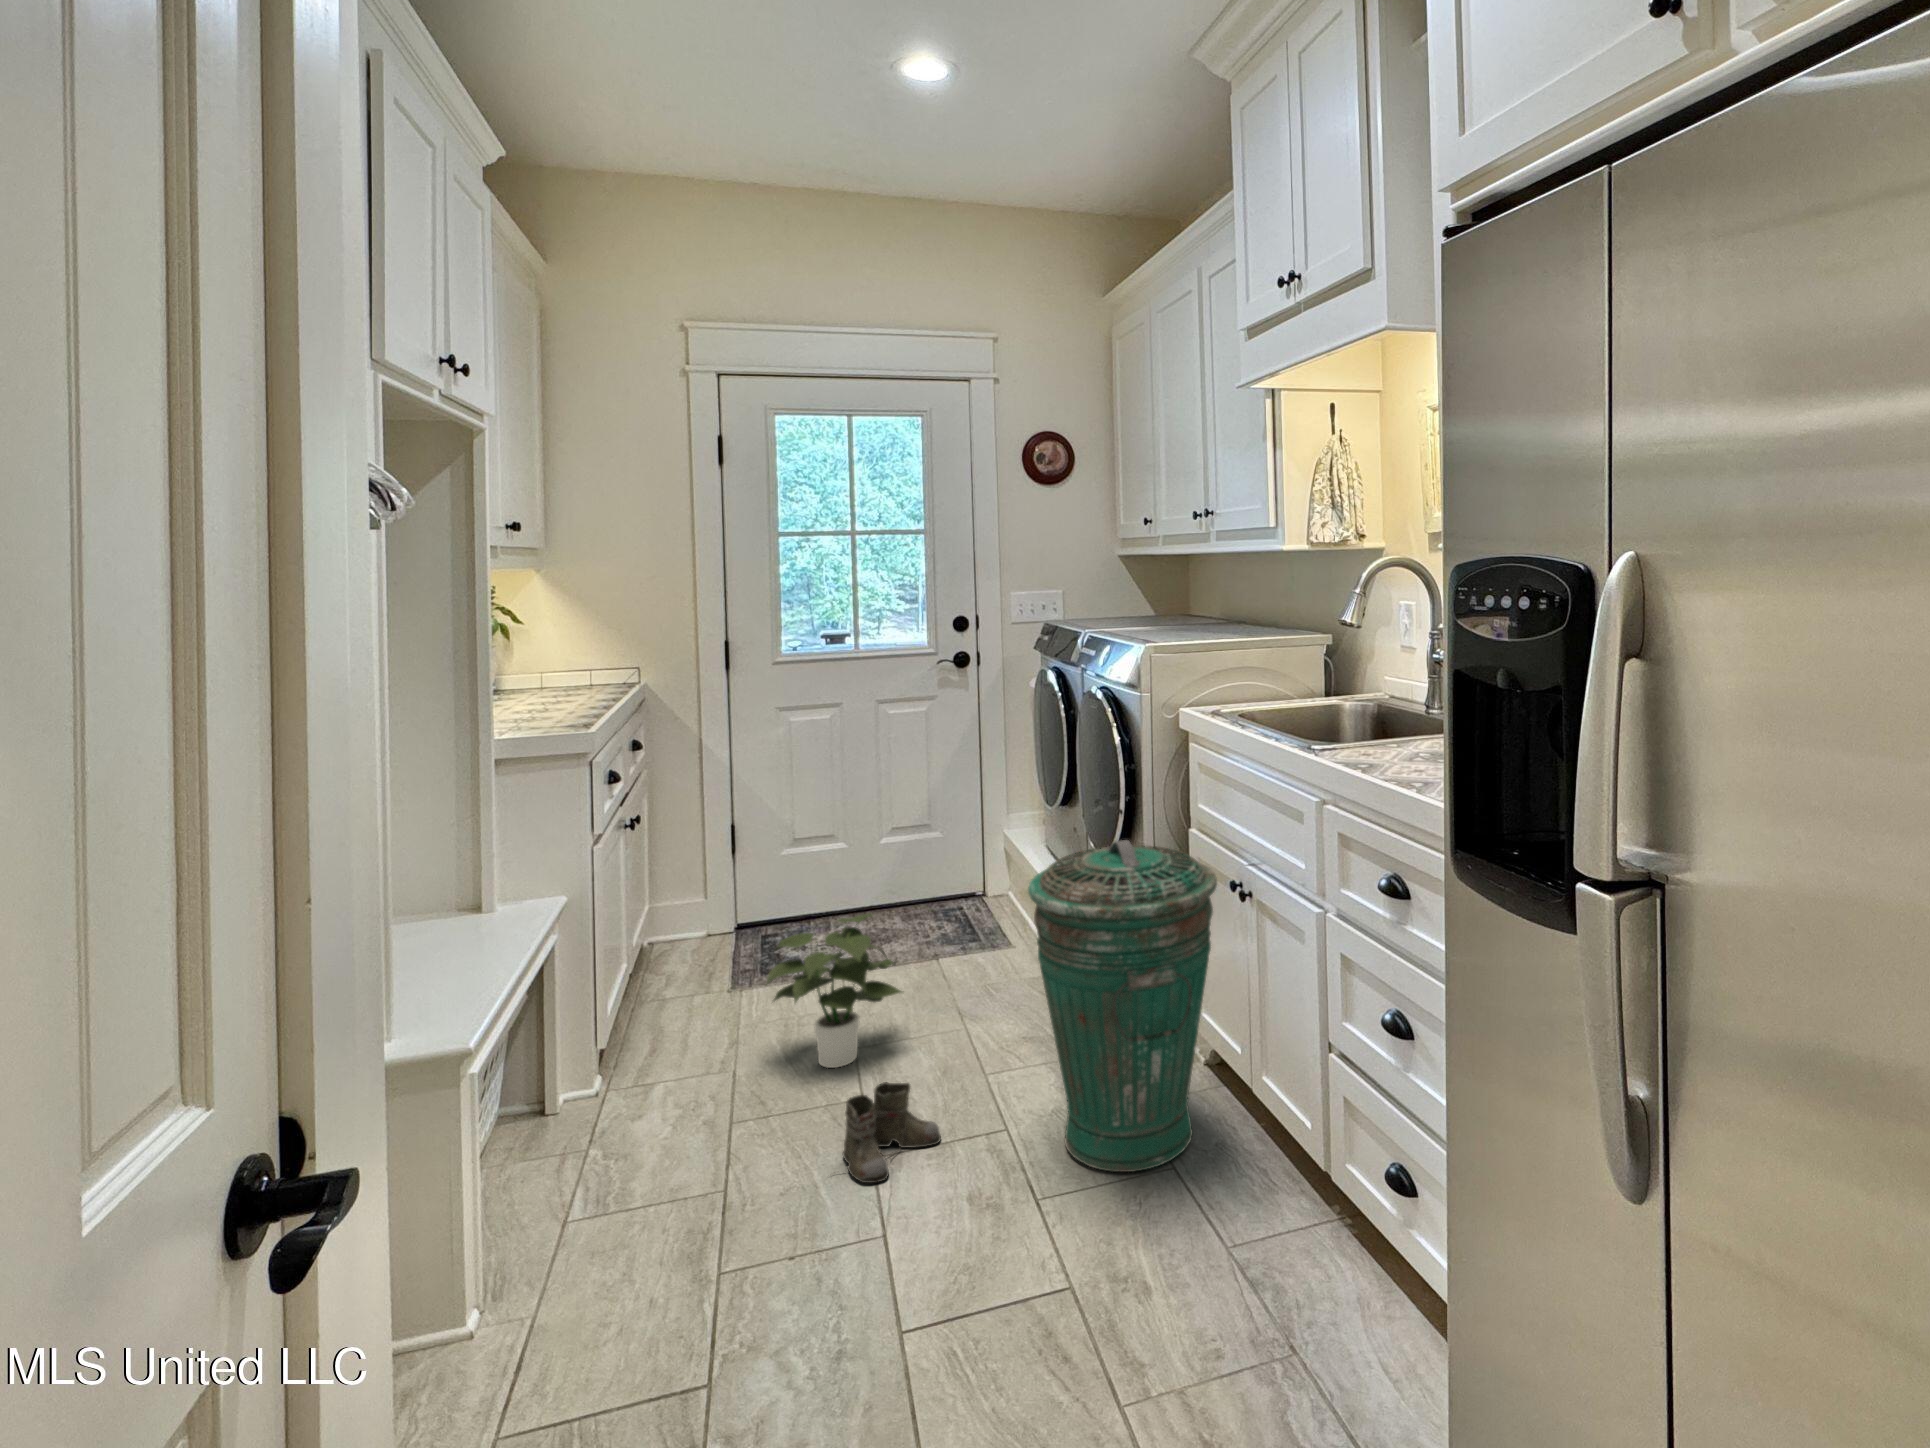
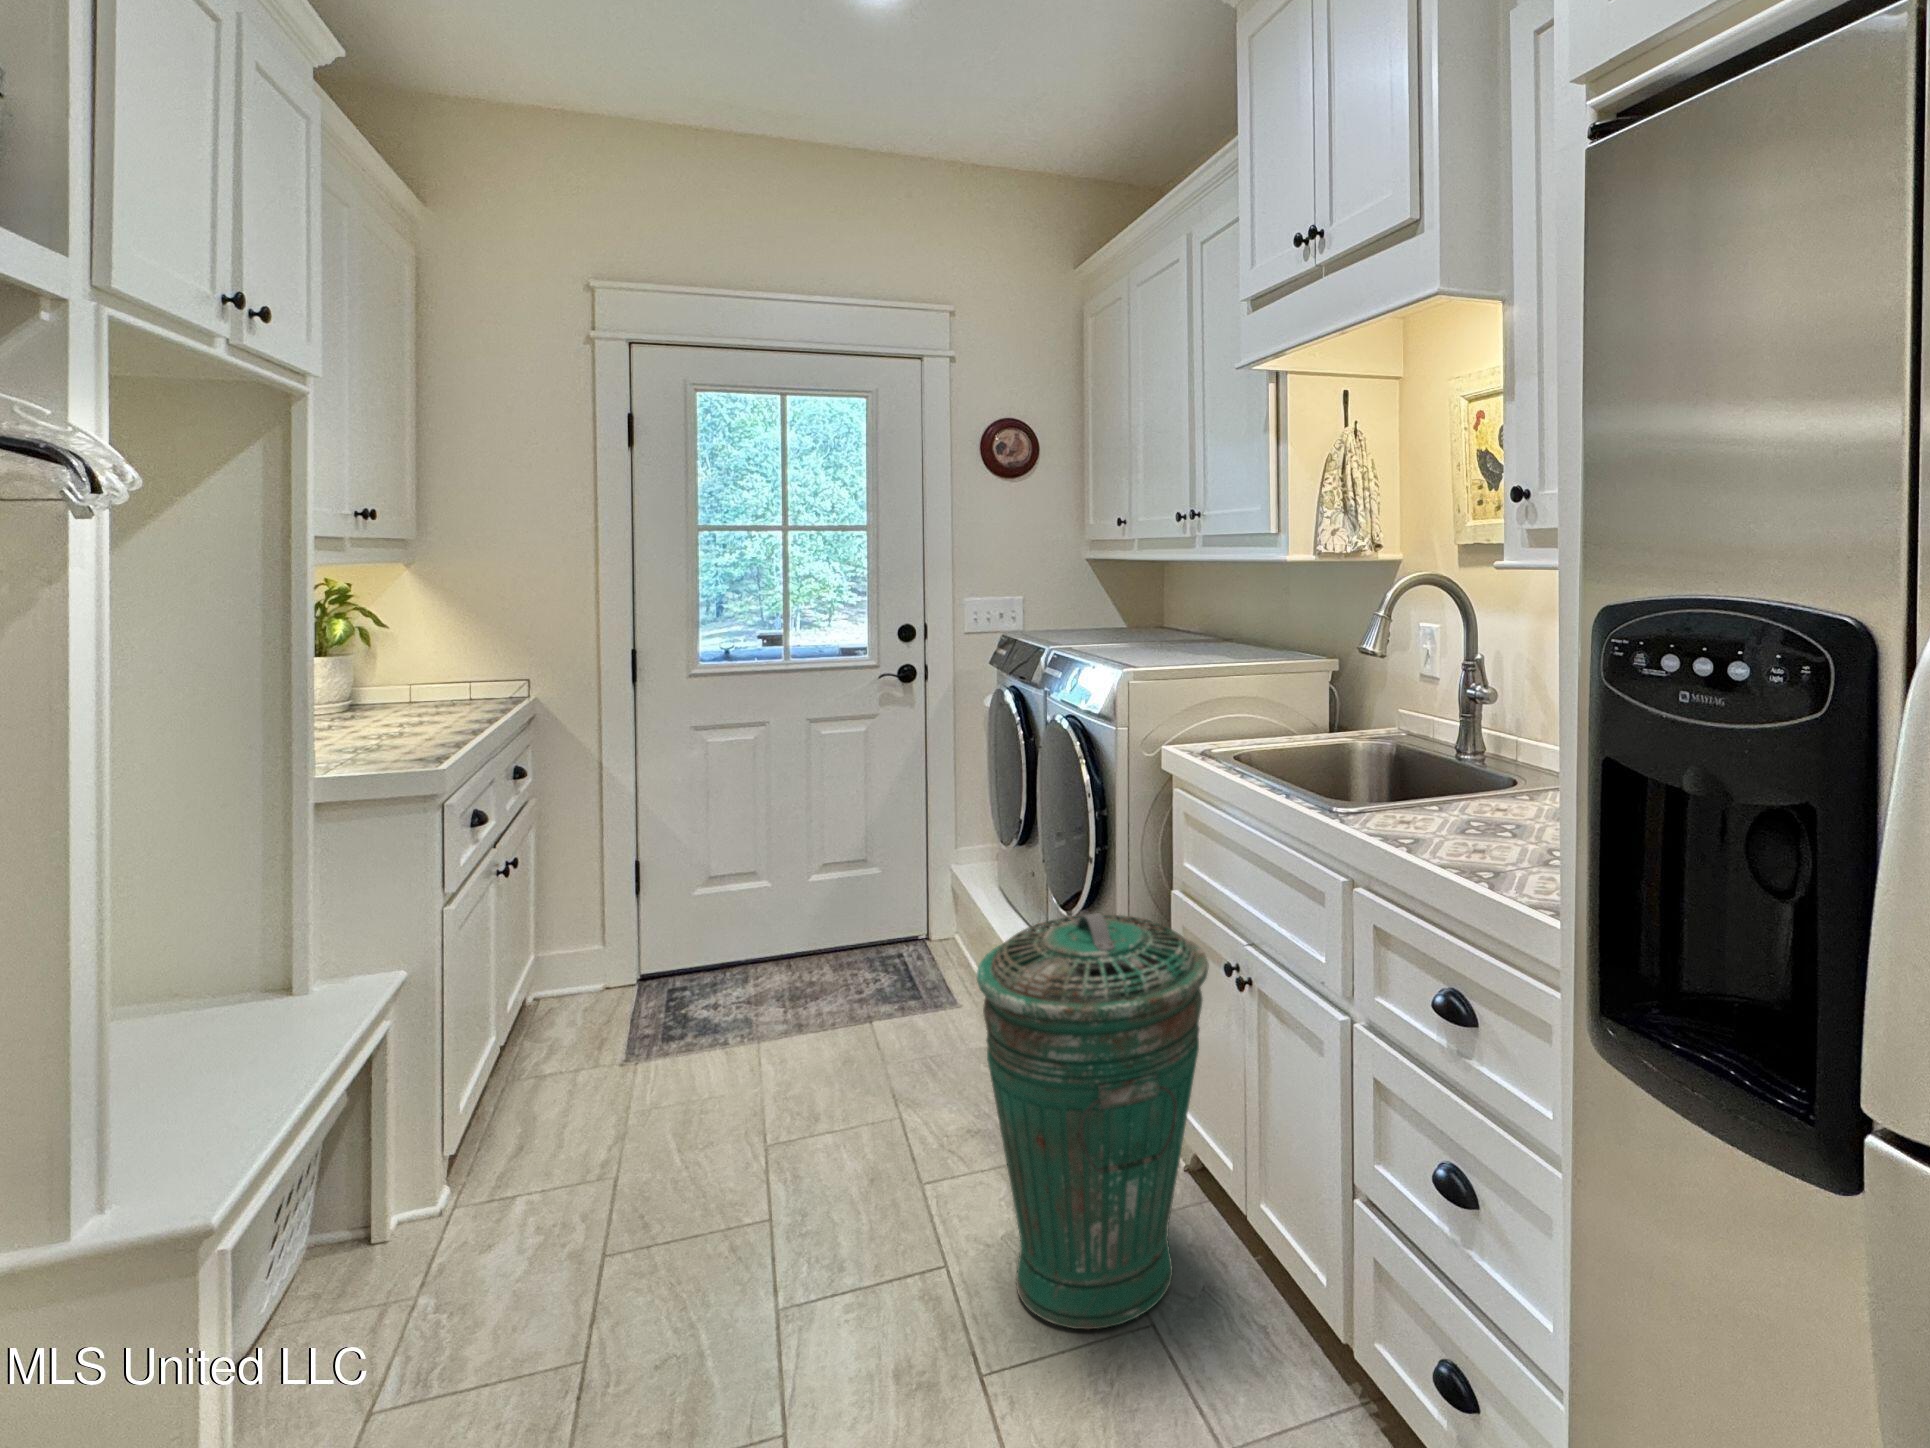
potted plant: present [767,914,903,1068] -> none [654,984,829,1174]
boots: present [842,1082,941,1183] -> none [716,1208,863,1347]

